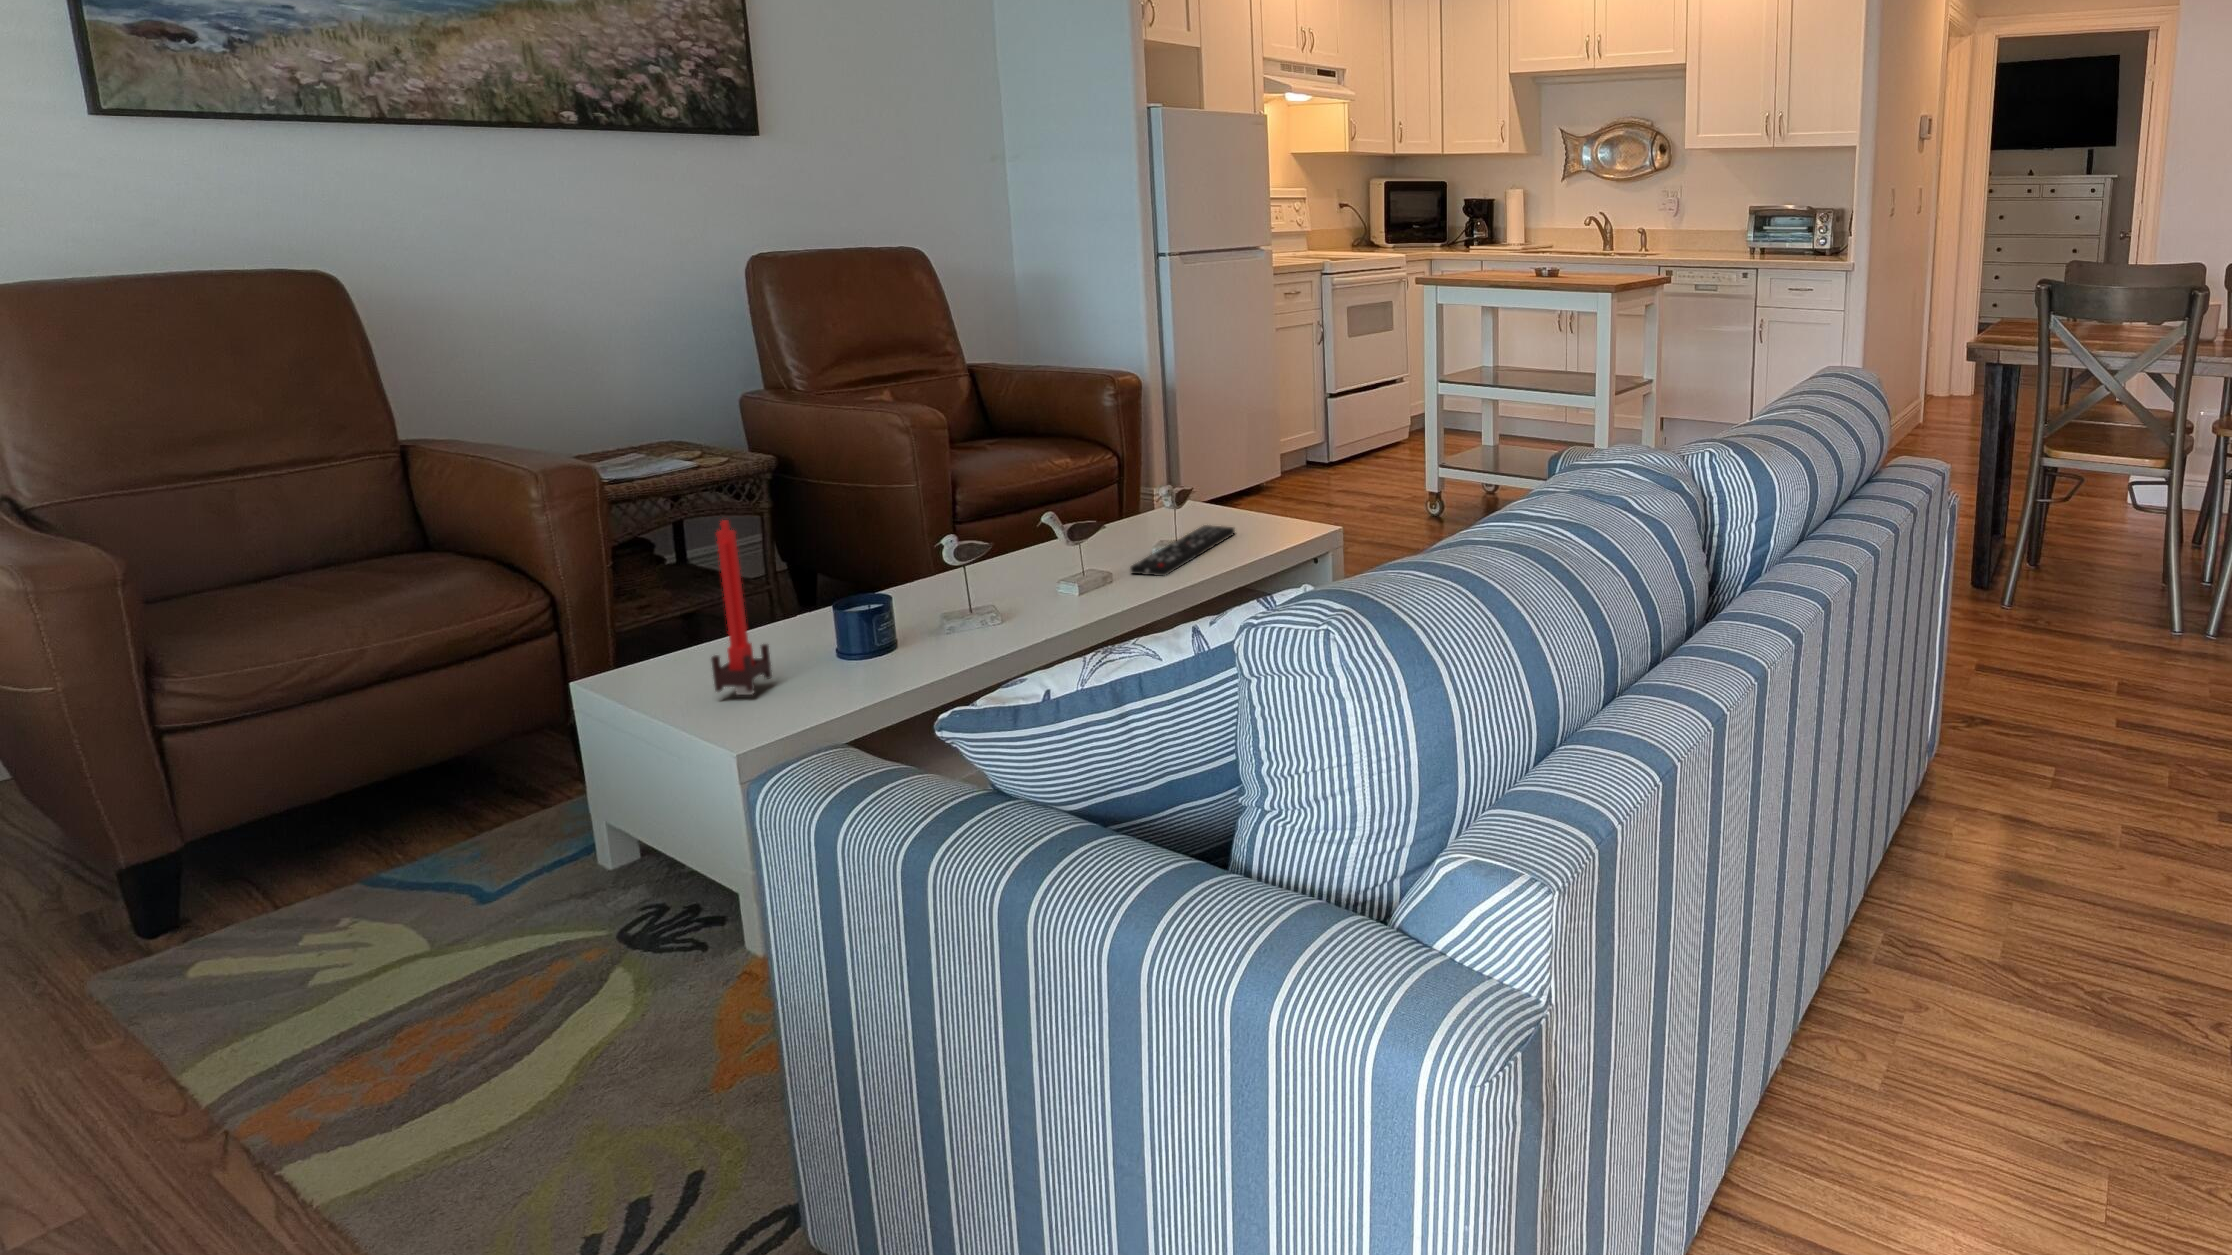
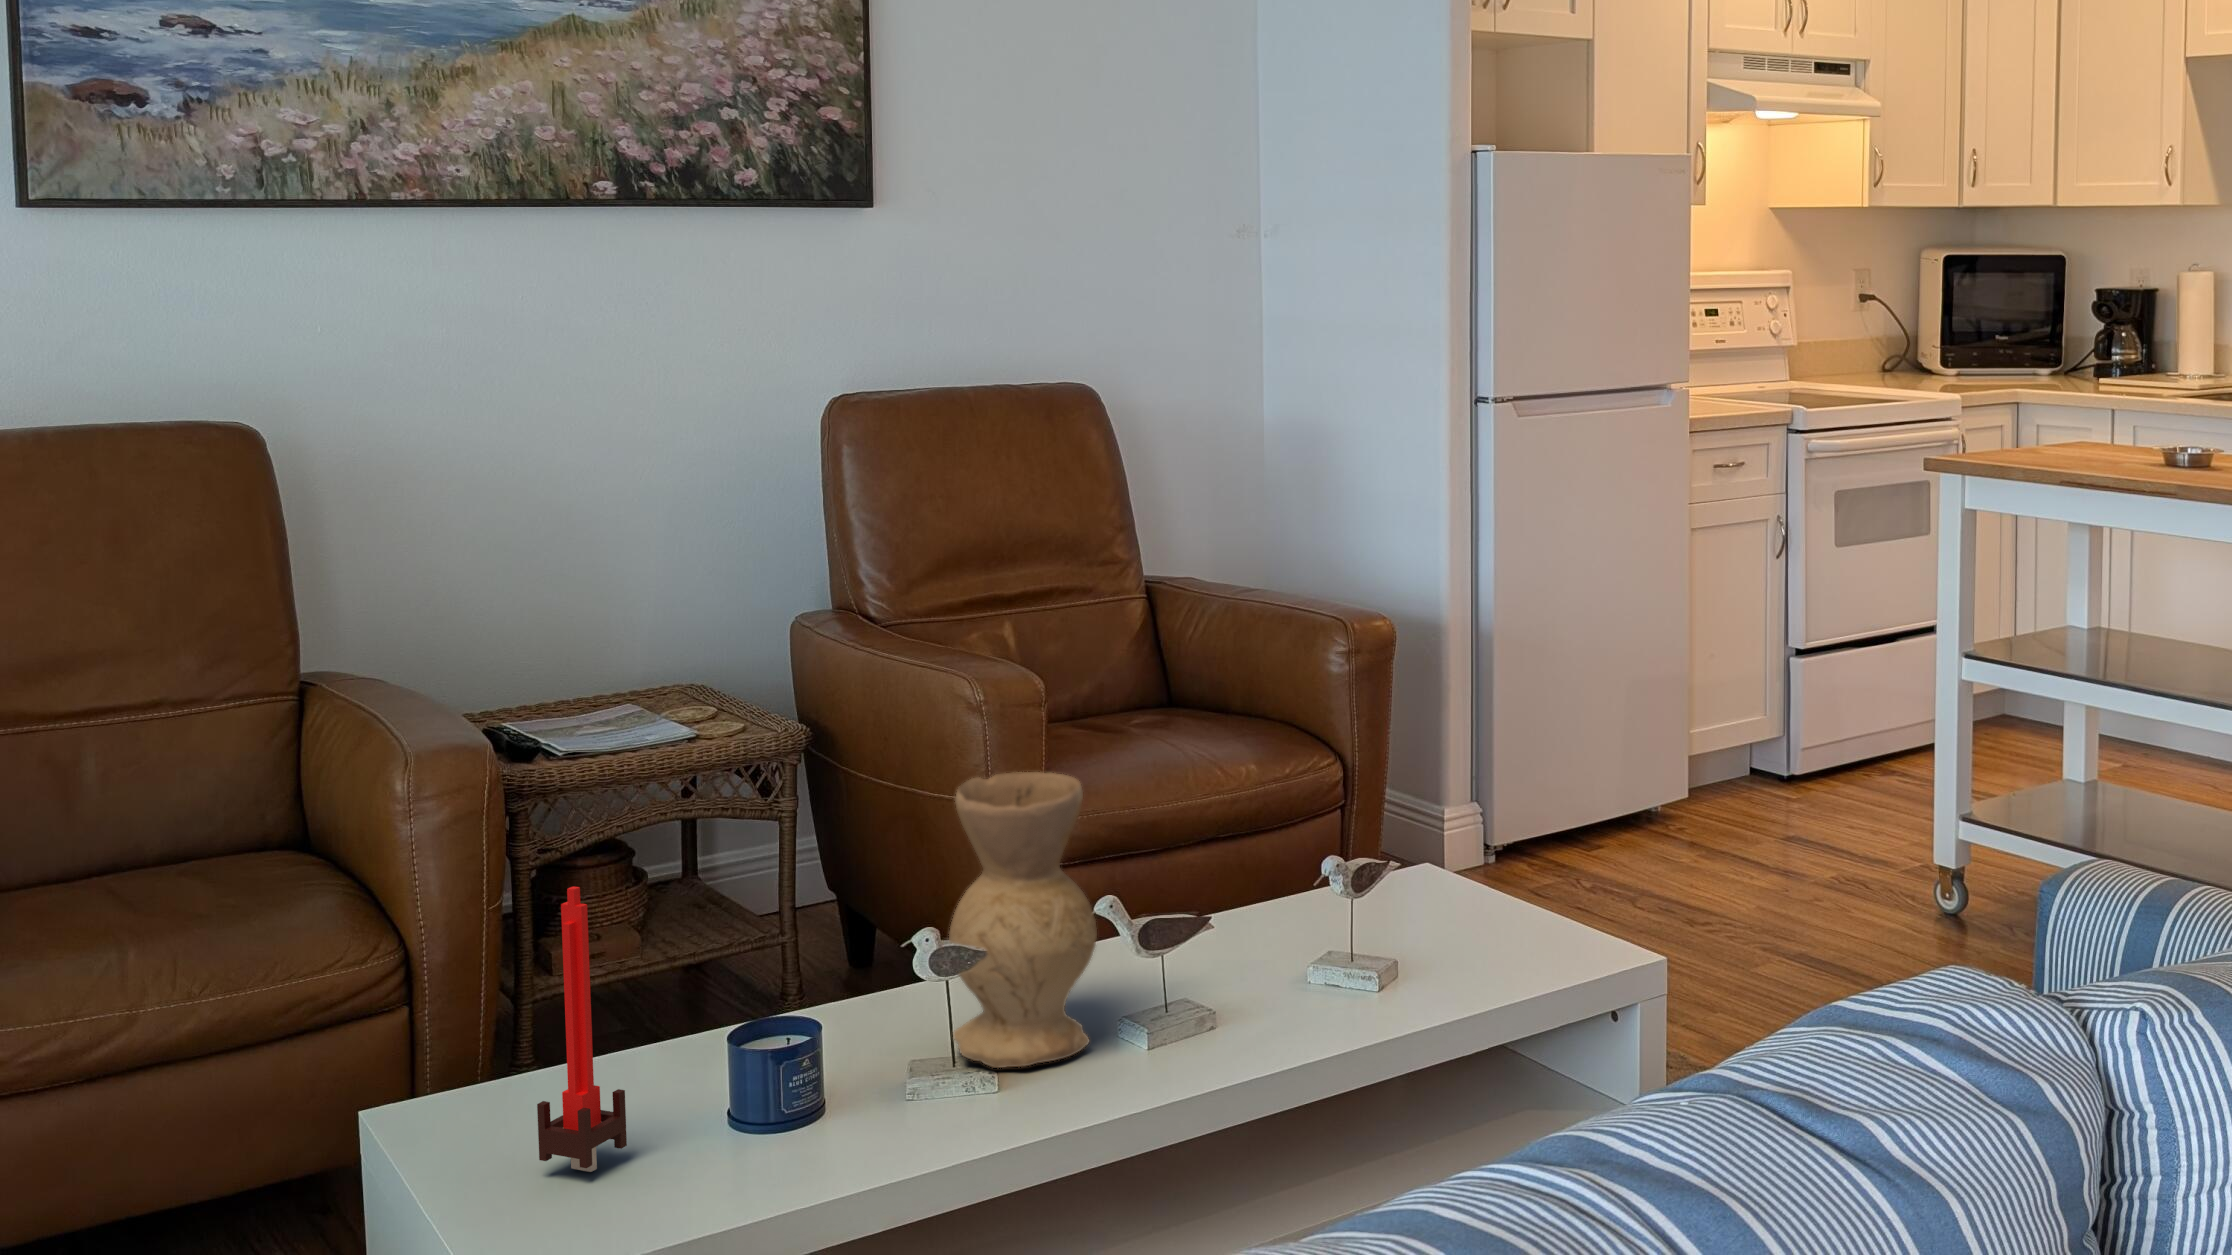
vase: none [949,444,1043,615] -> present [949,772,1097,1068]
remote control: present [1130,525,1235,576] -> none [1253,928,1465,1027]

